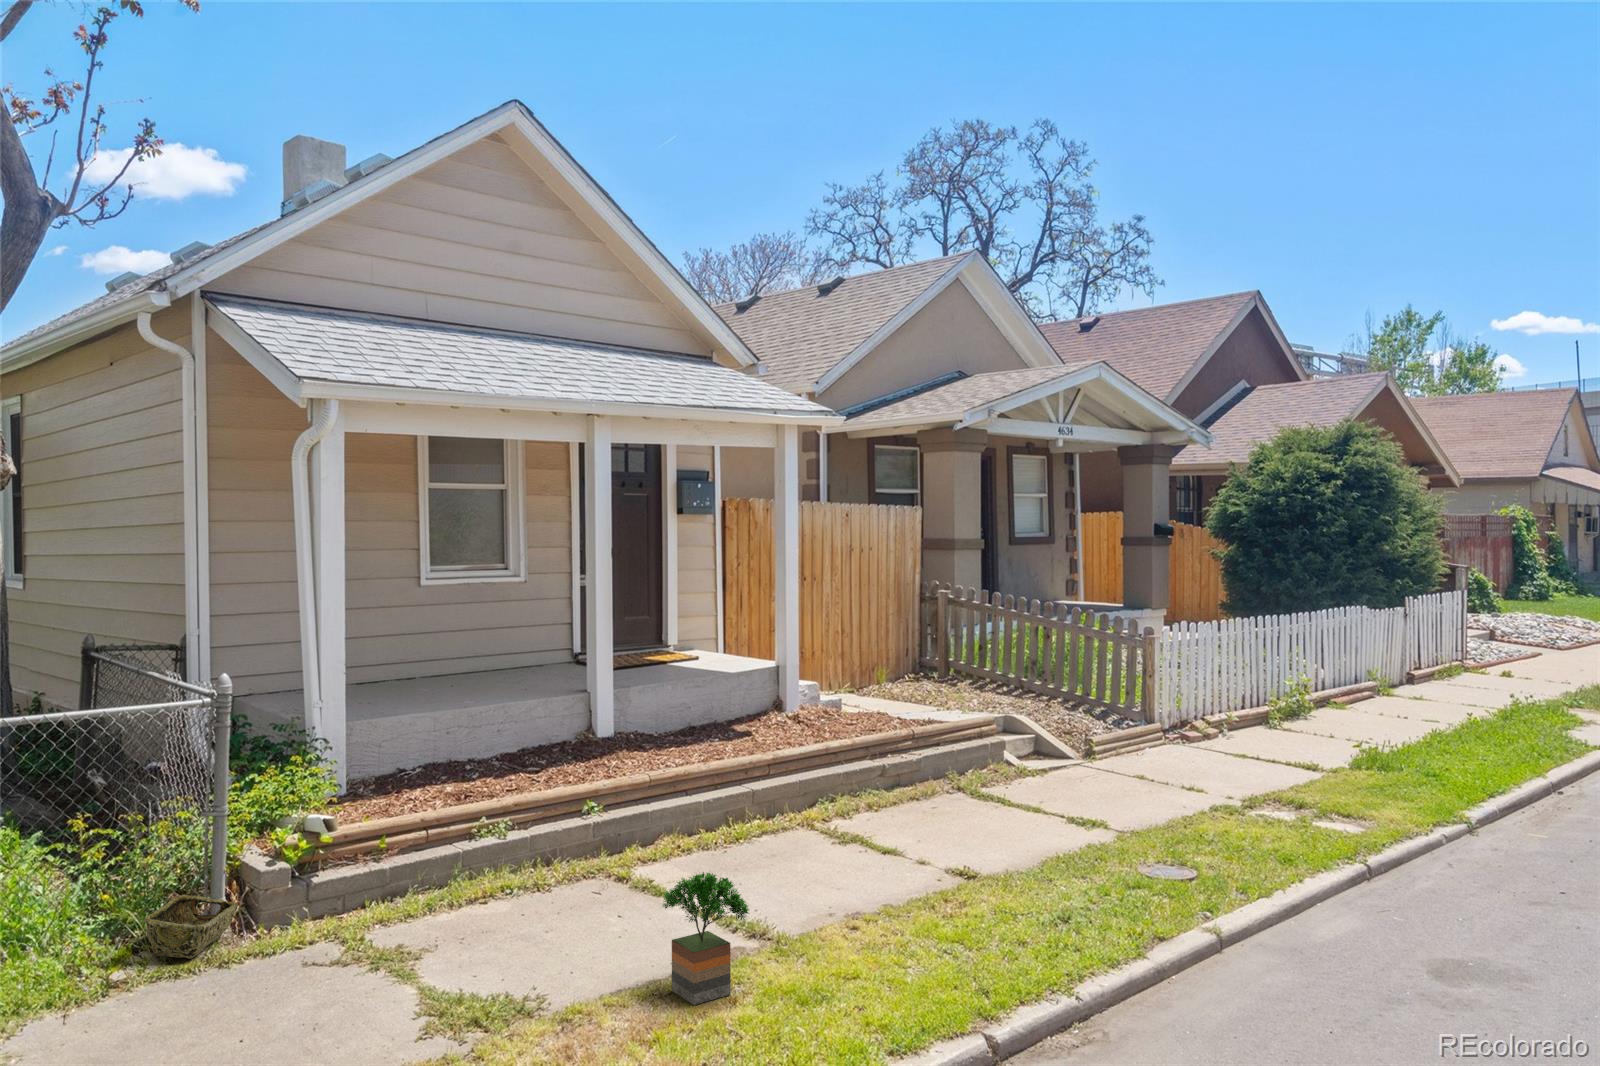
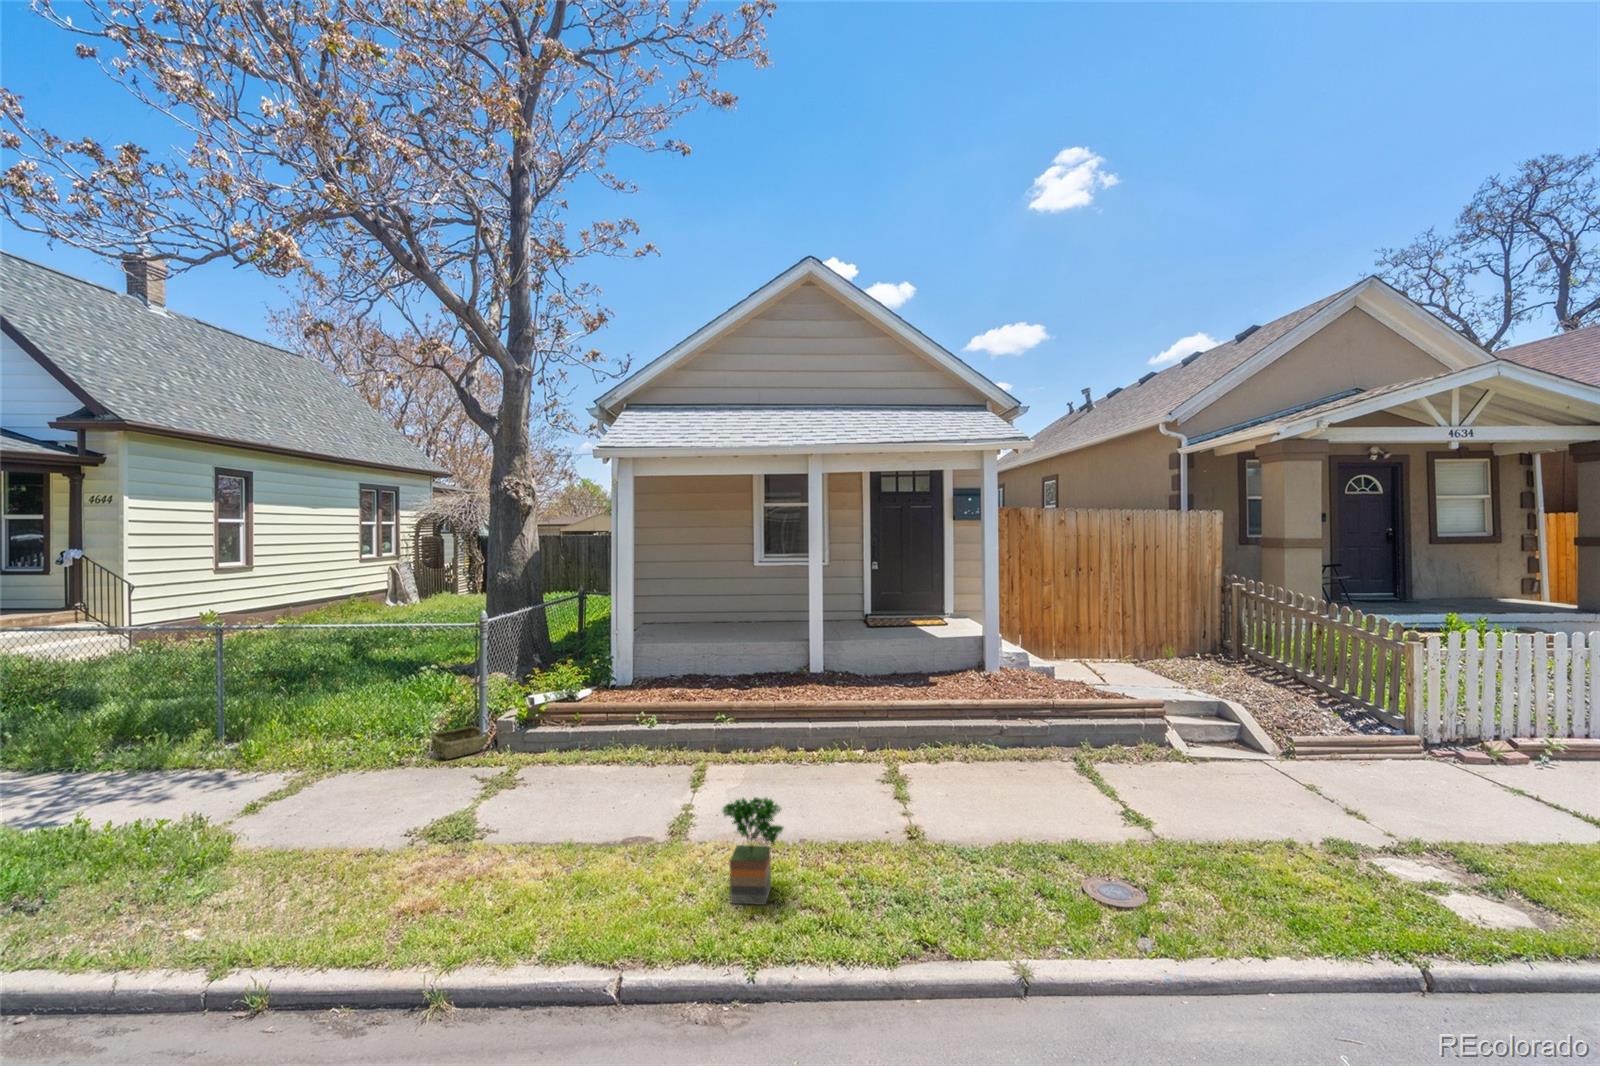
potted tree: present [662,872,749,1005] -> present [723,797,783,905]

